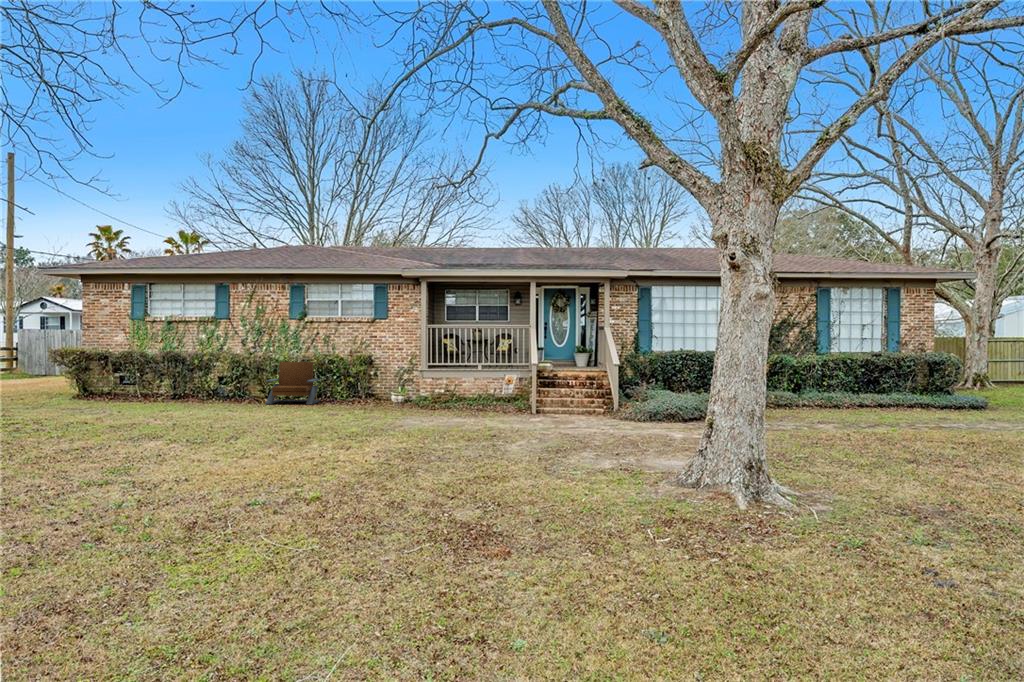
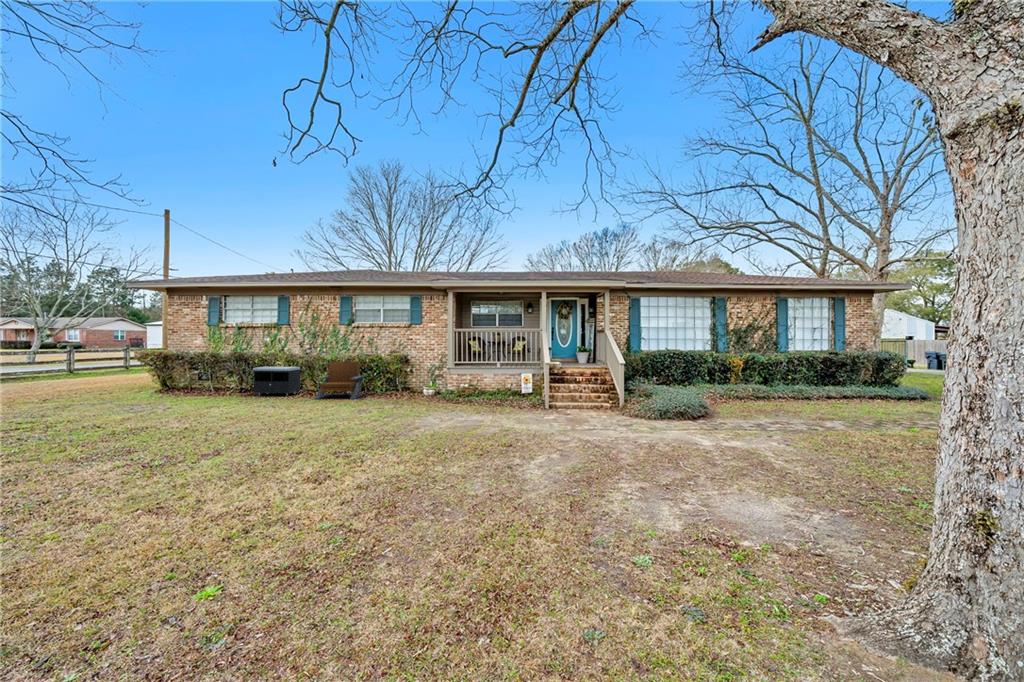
storage bench: none [192,368,245,402] -> present [253,367,300,396]

